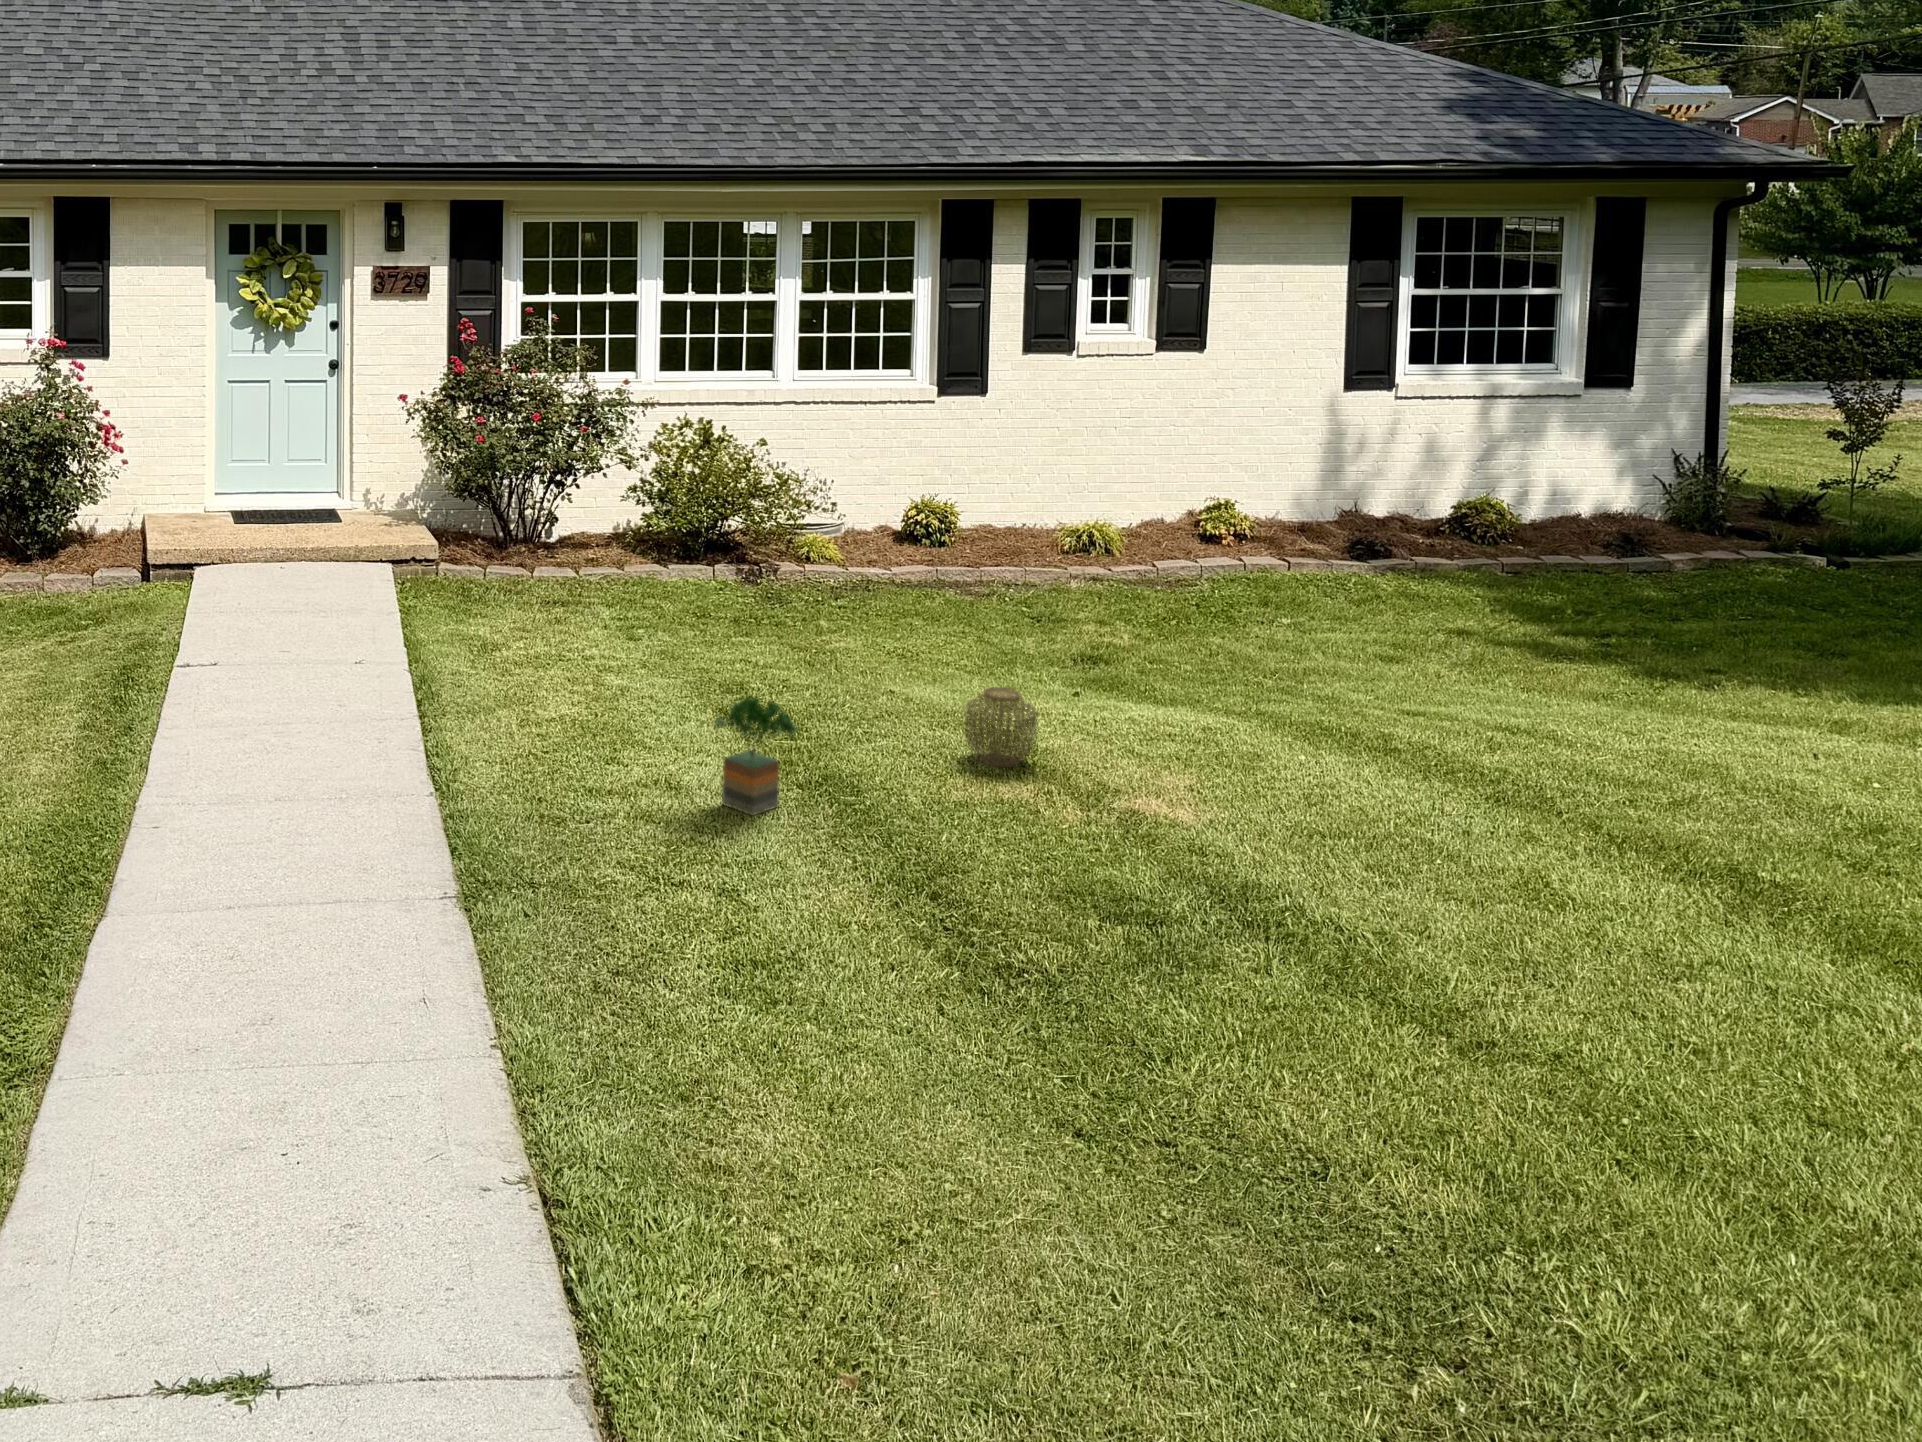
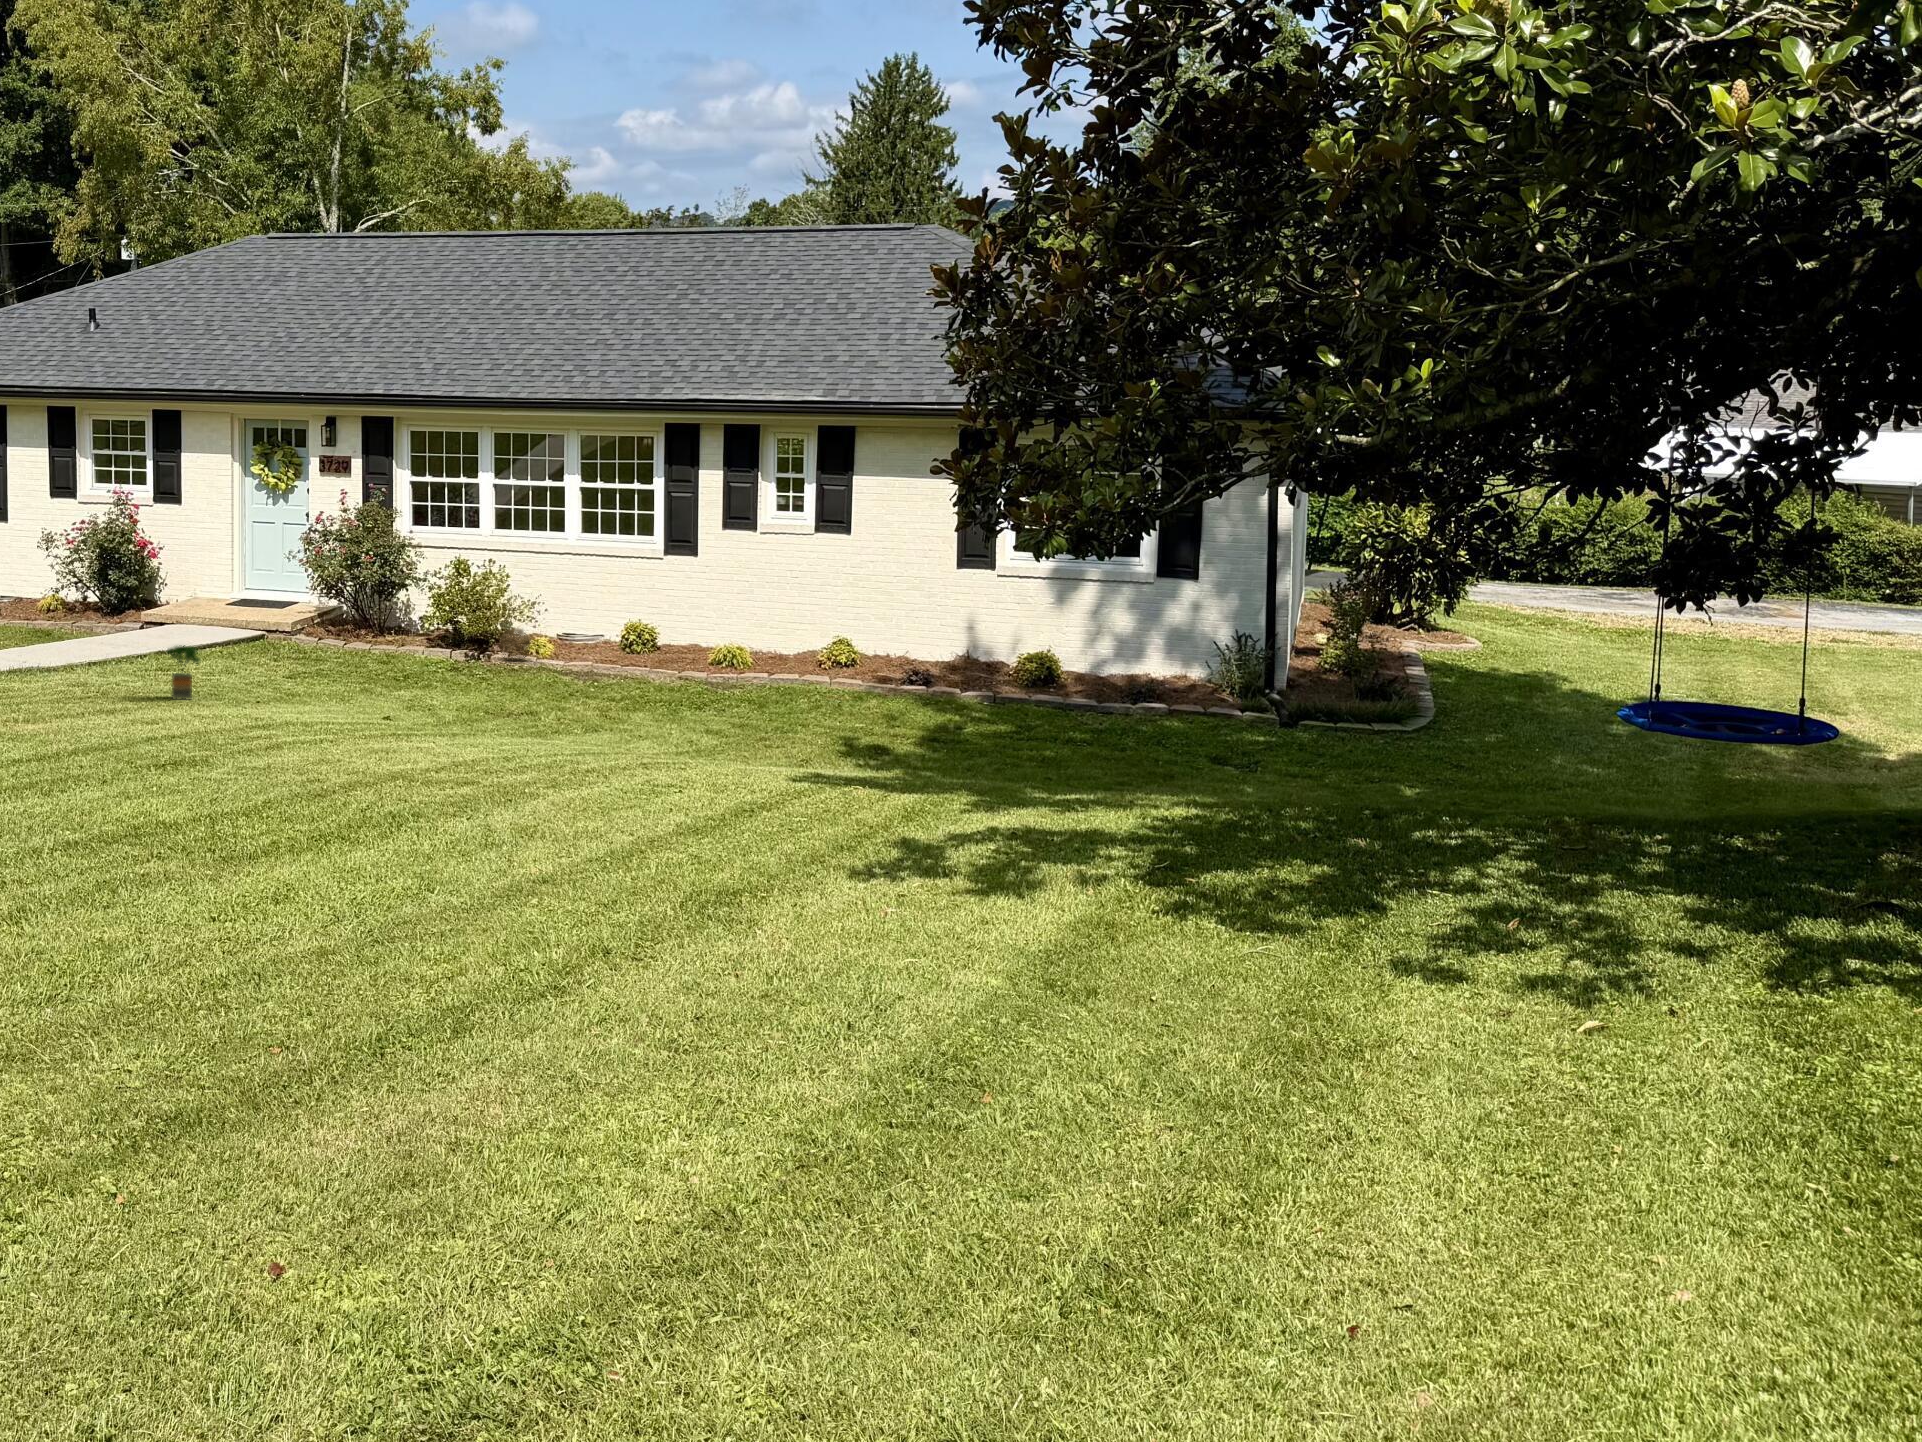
woven basket: present [965,687,1037,767] -> present [500,628,530,662]

